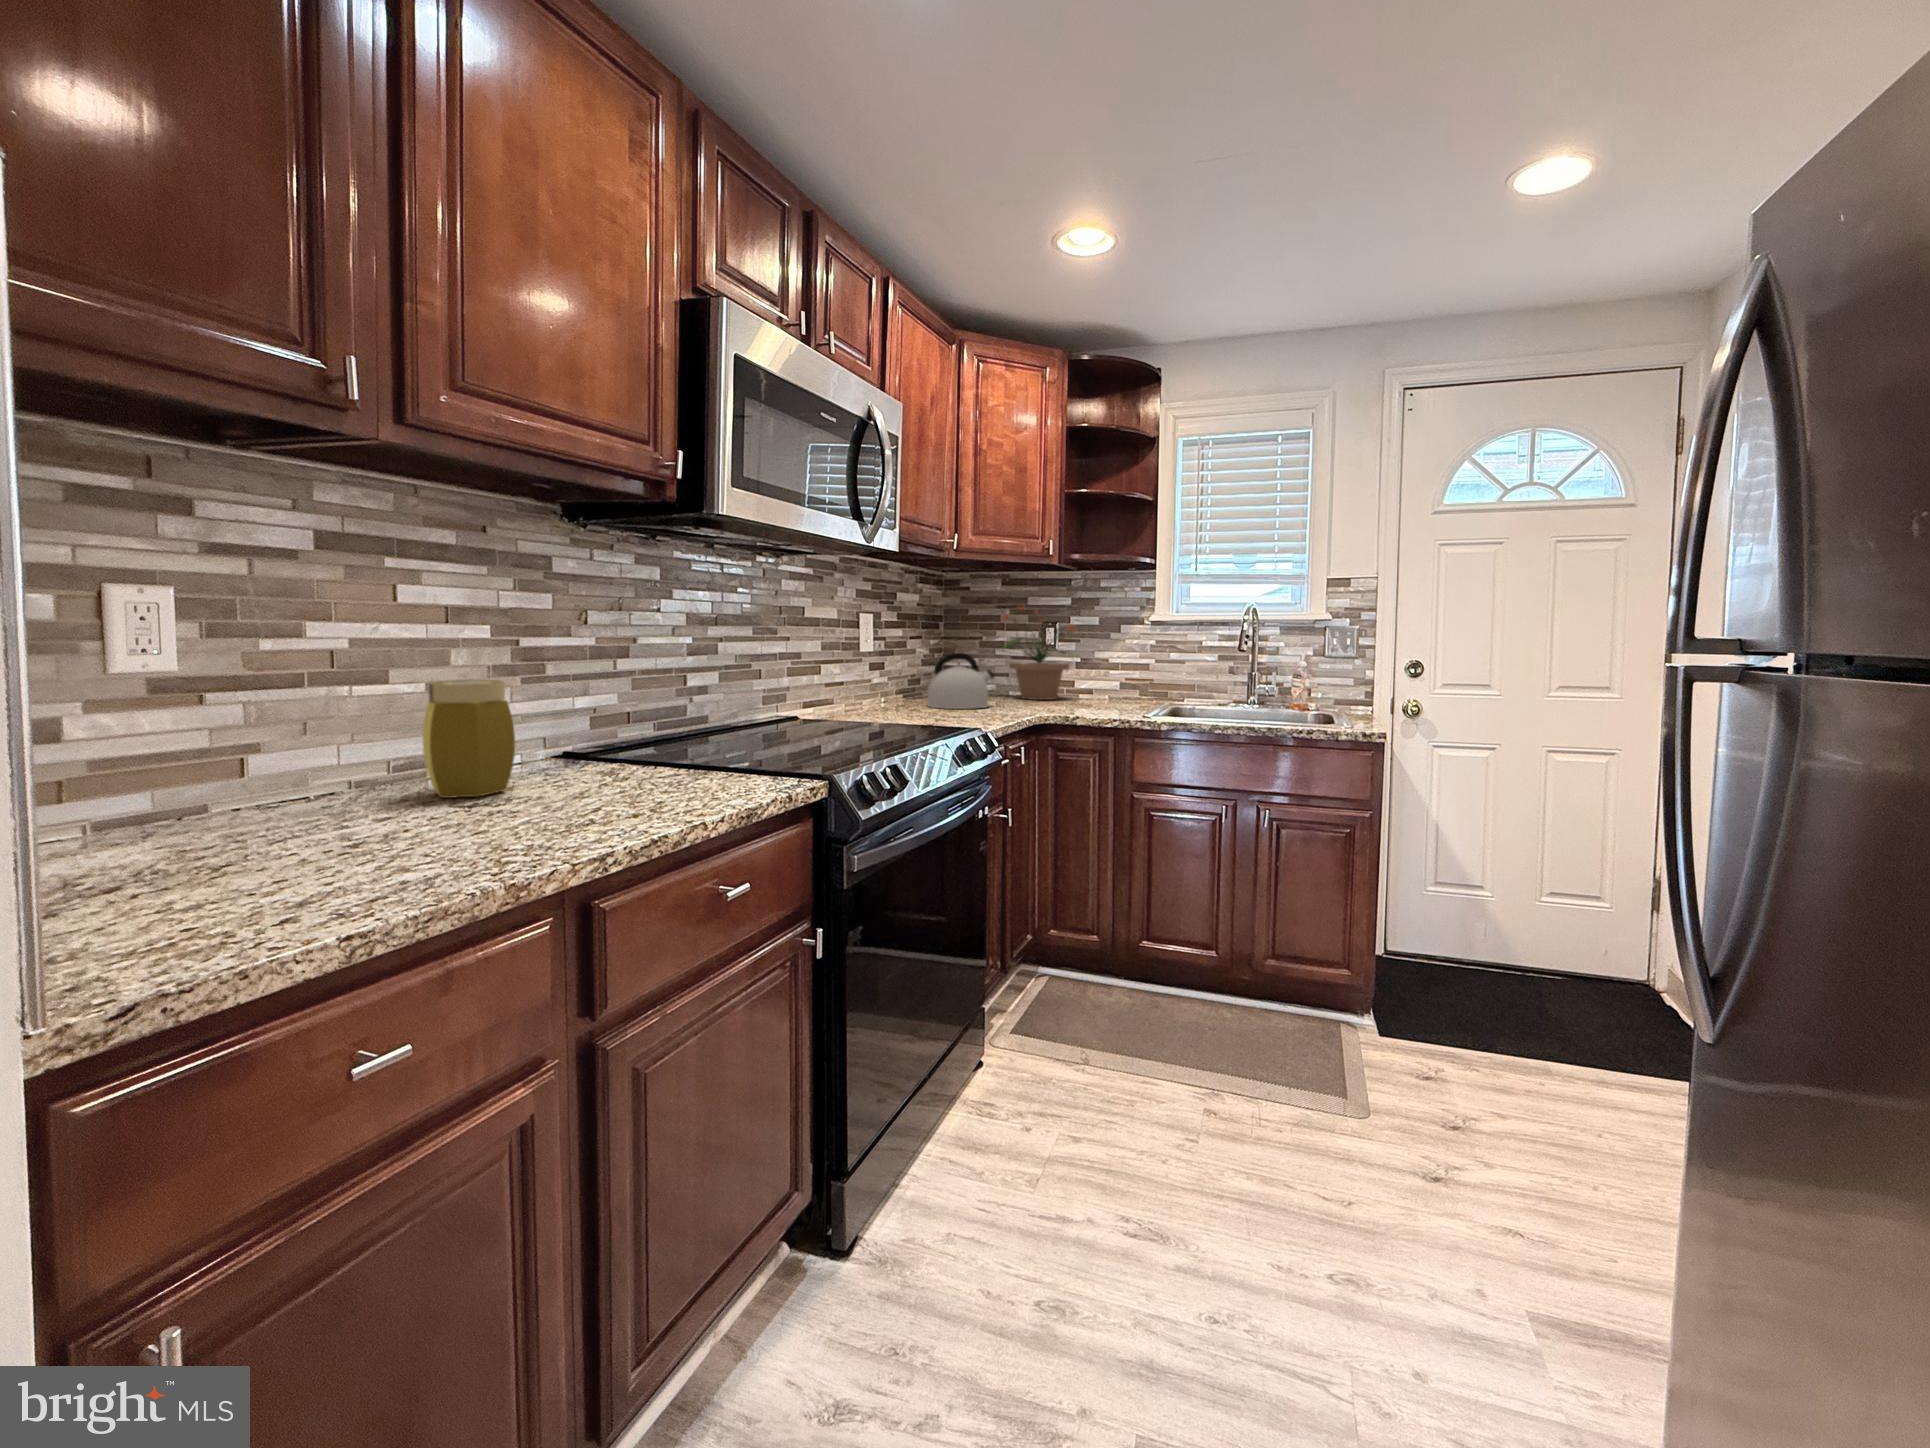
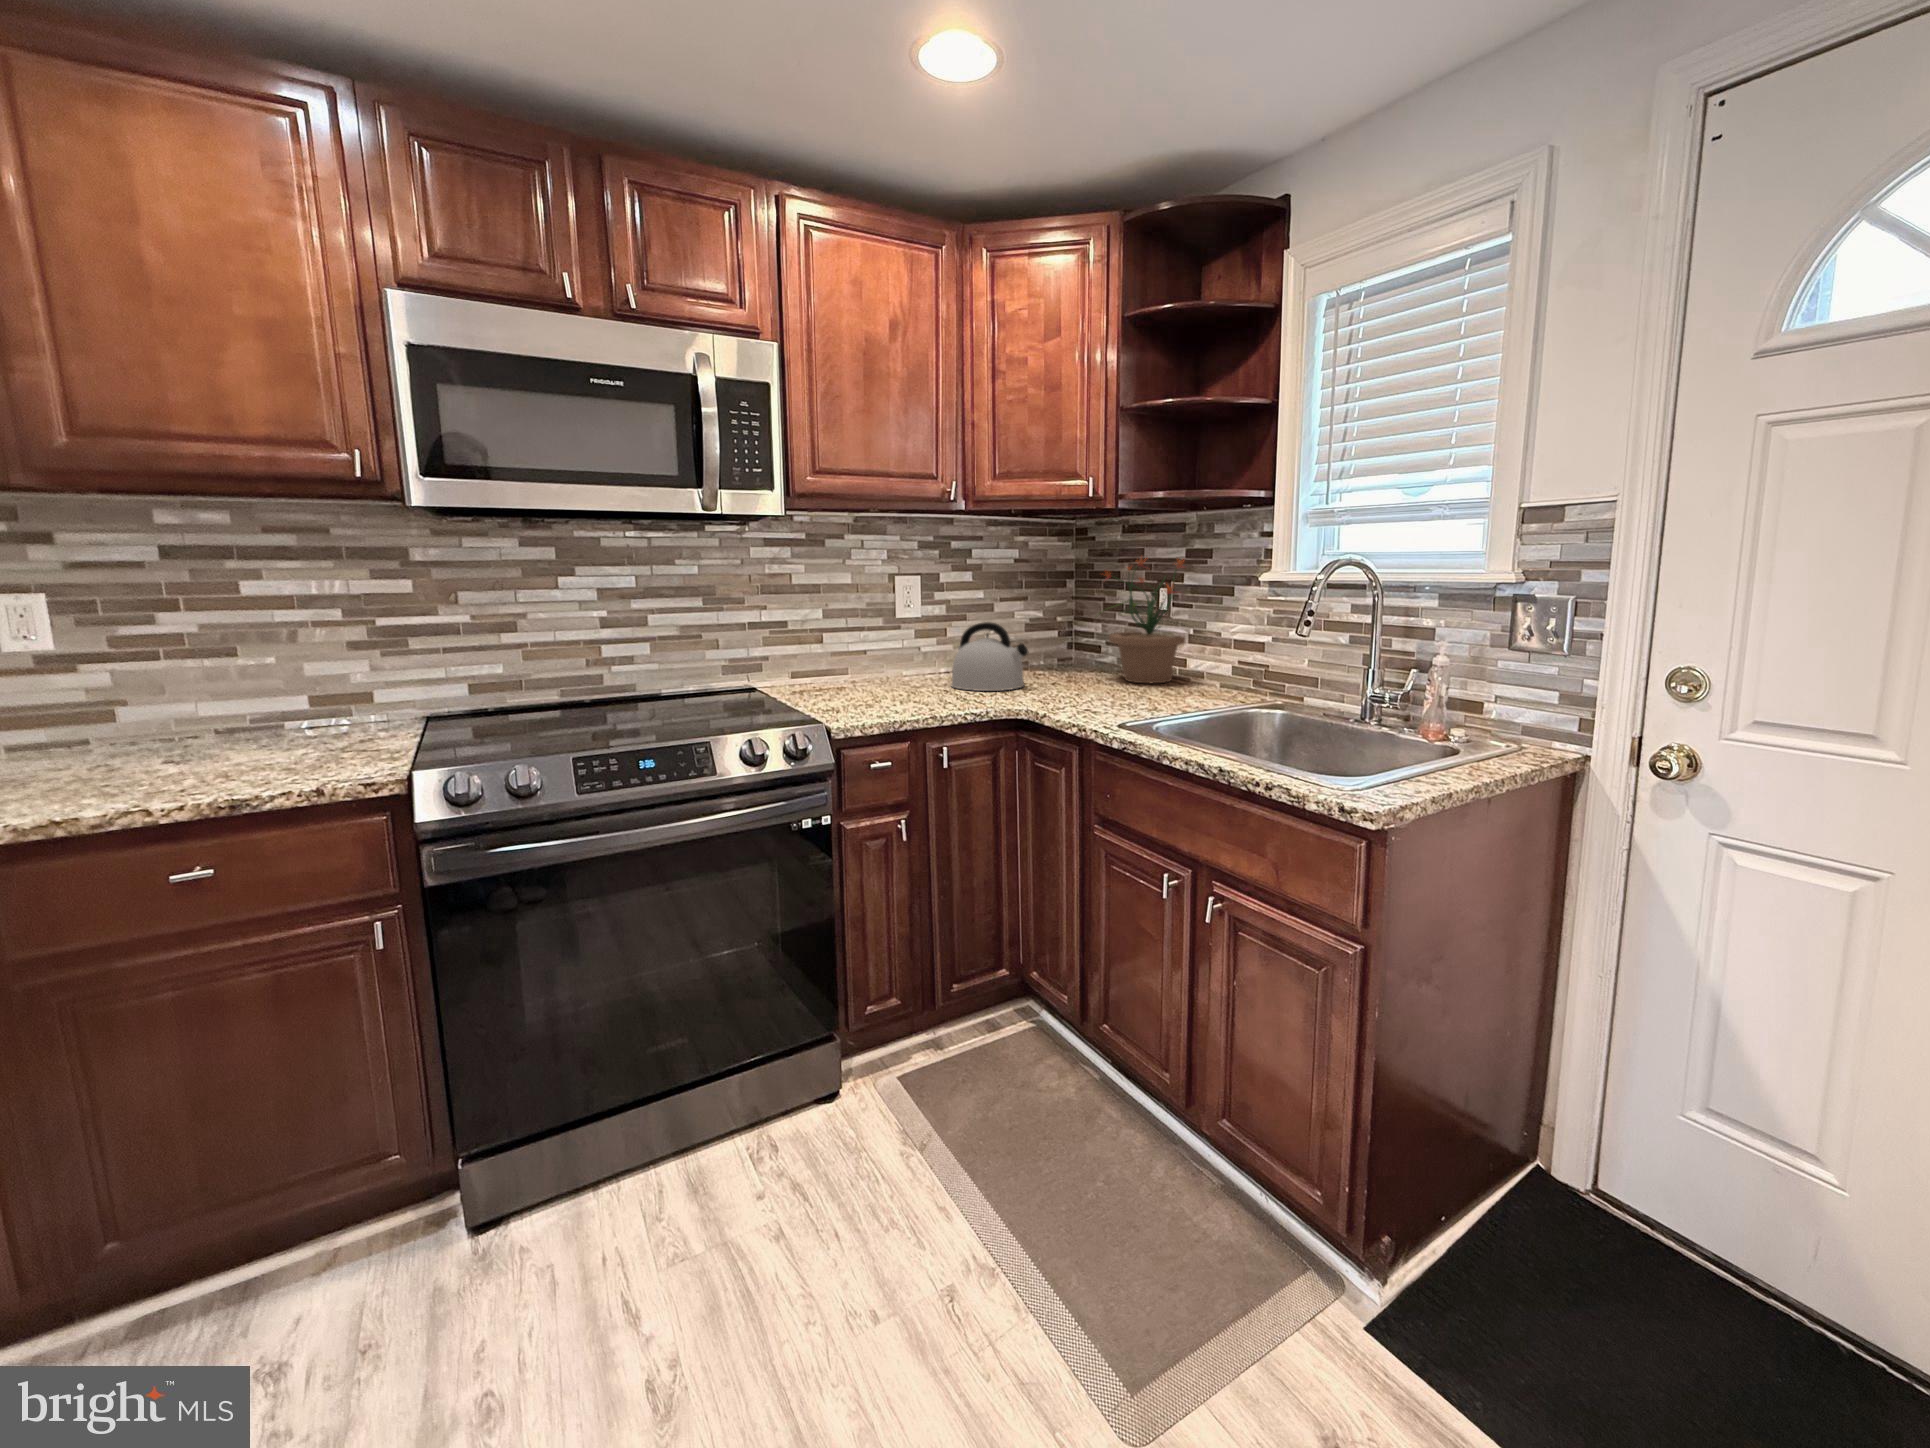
jar: present [423,680,515,798] -> none [167,659,254,750]

